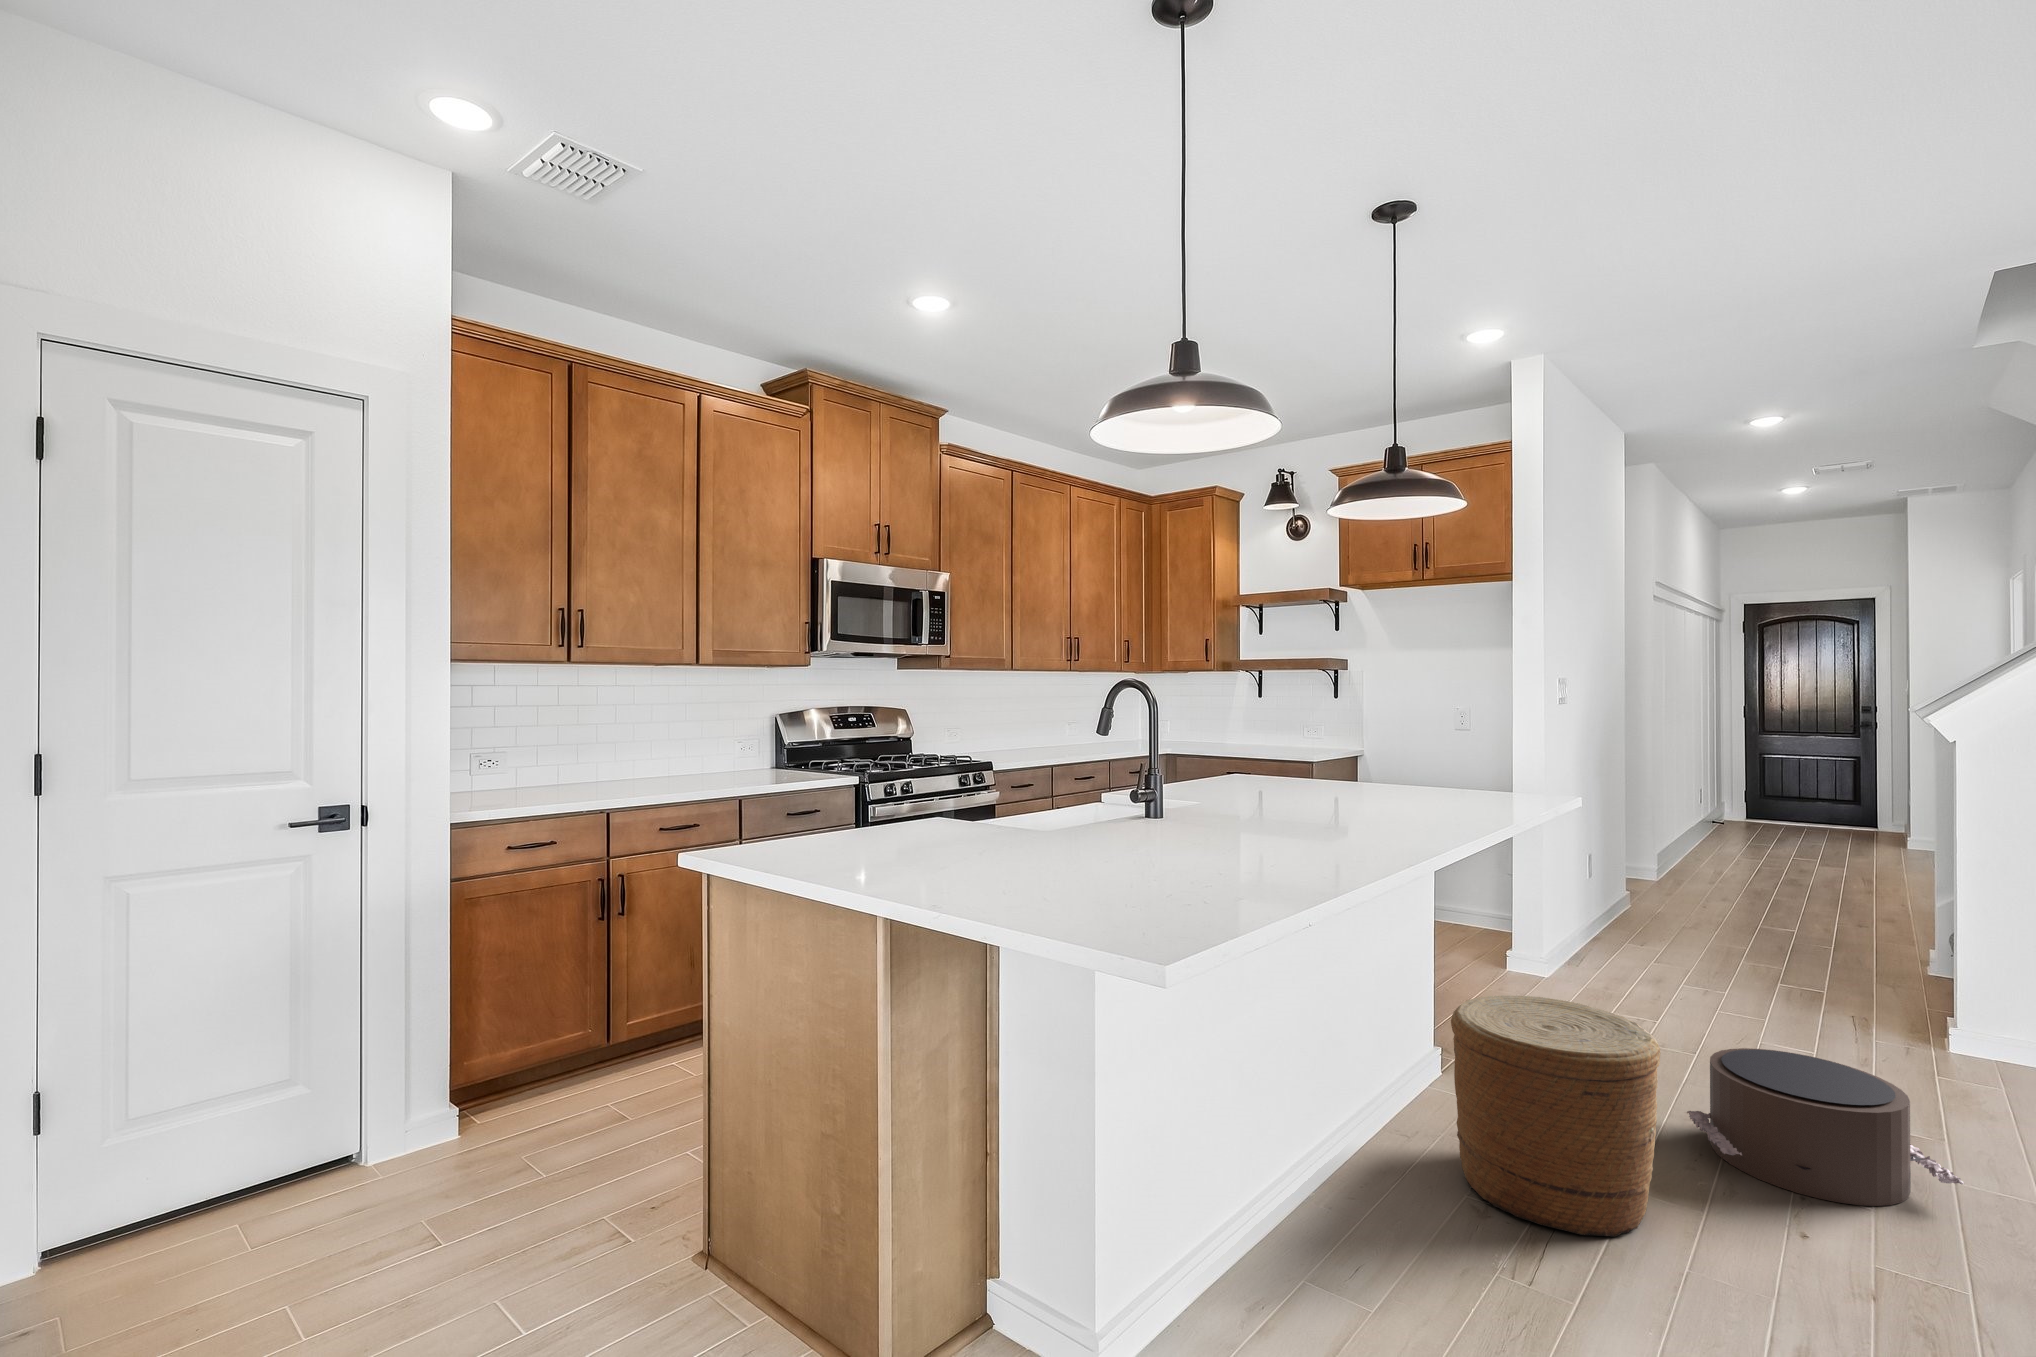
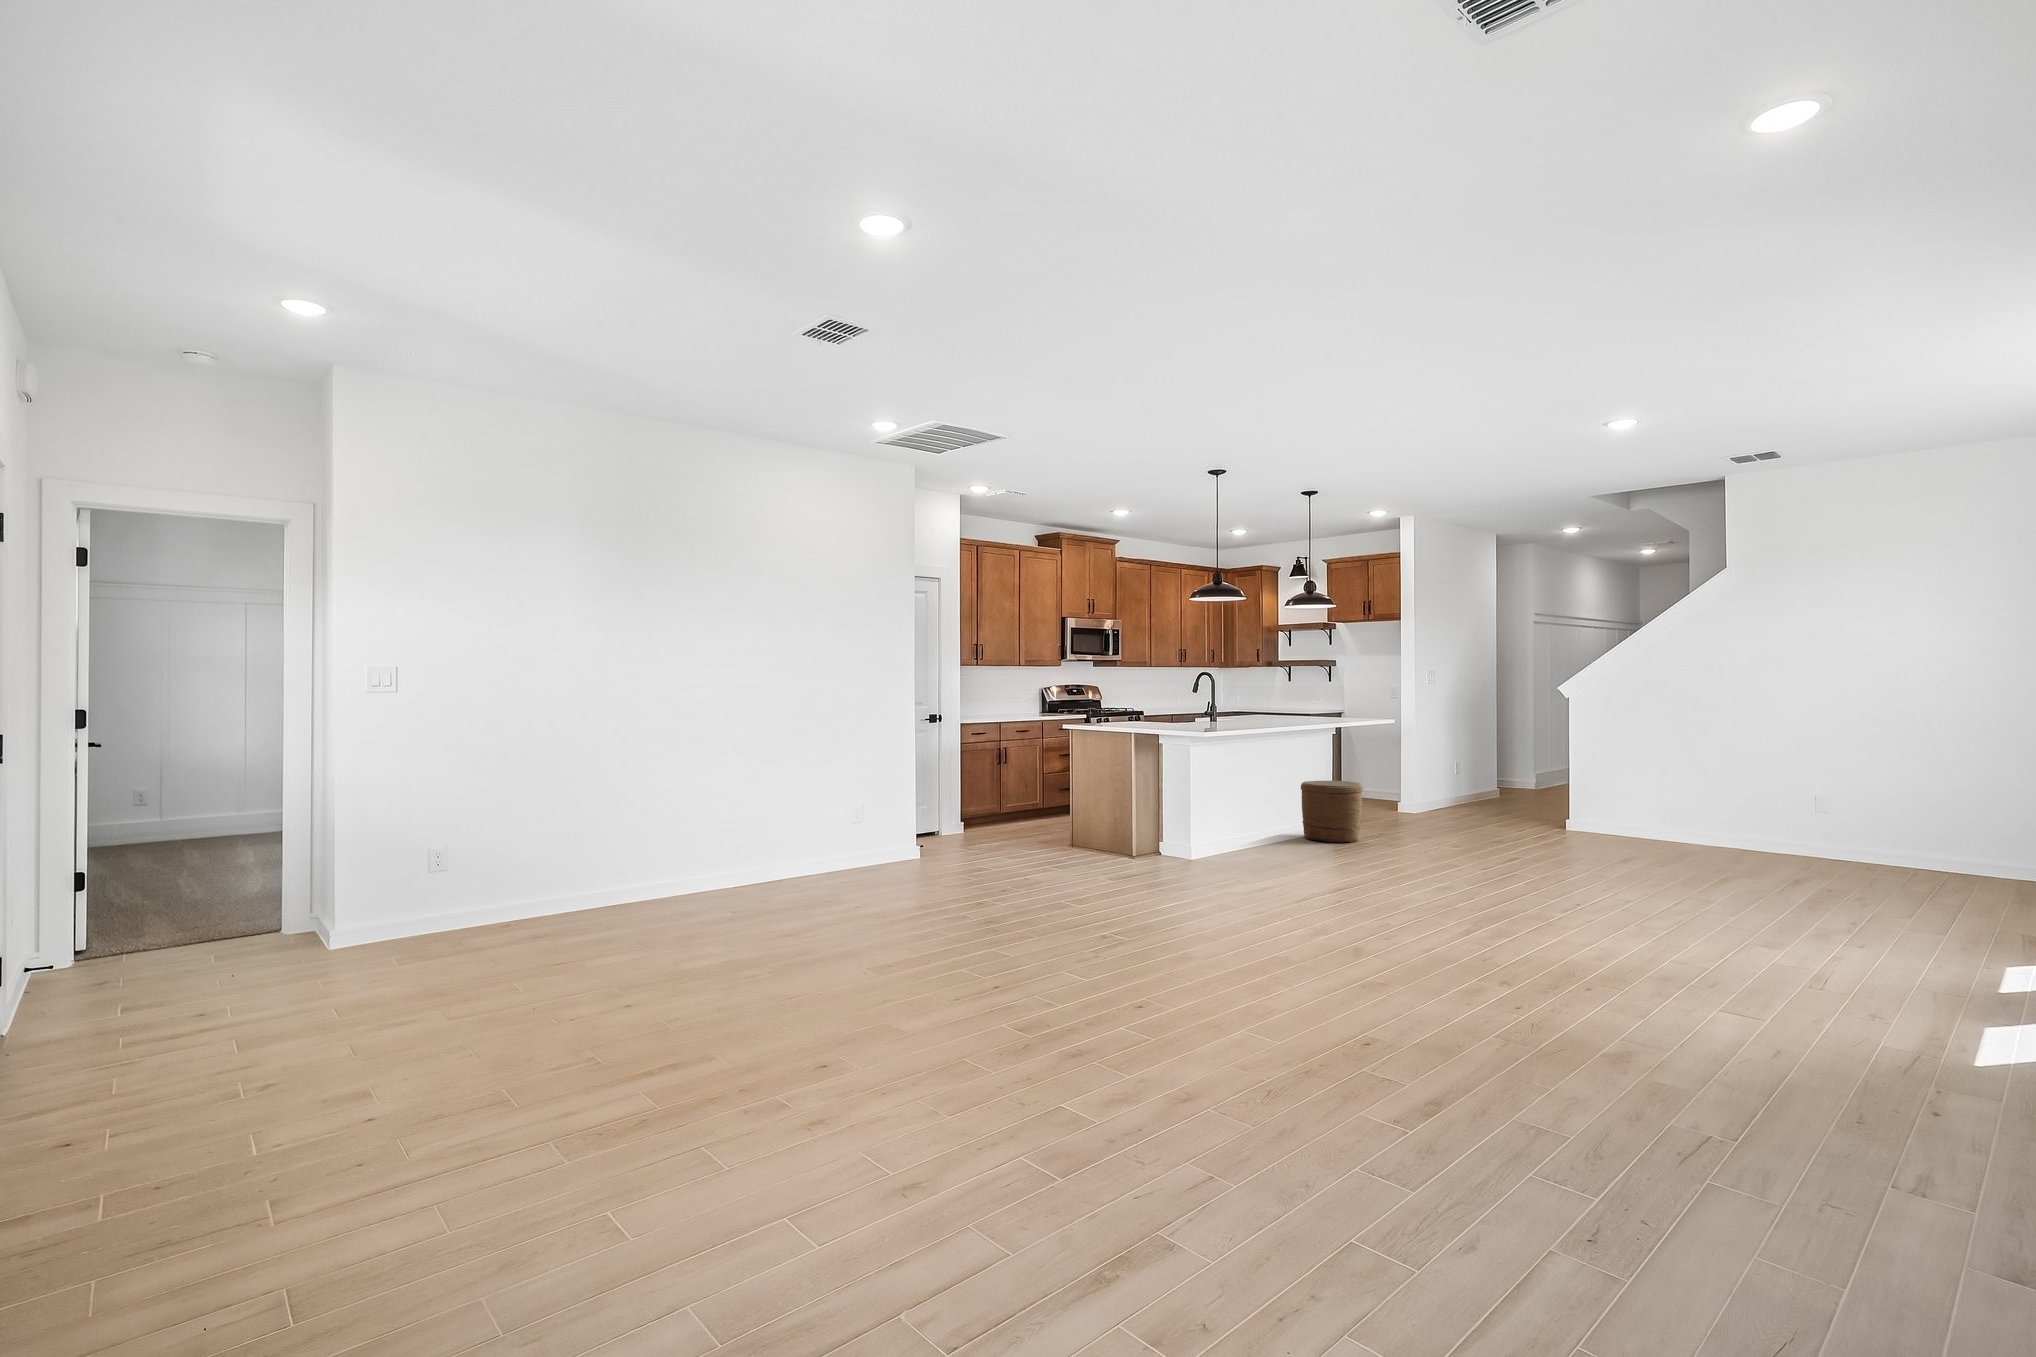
pouf: present [1687,1048,1964,1206] -> none [1394,805,1467,842]

